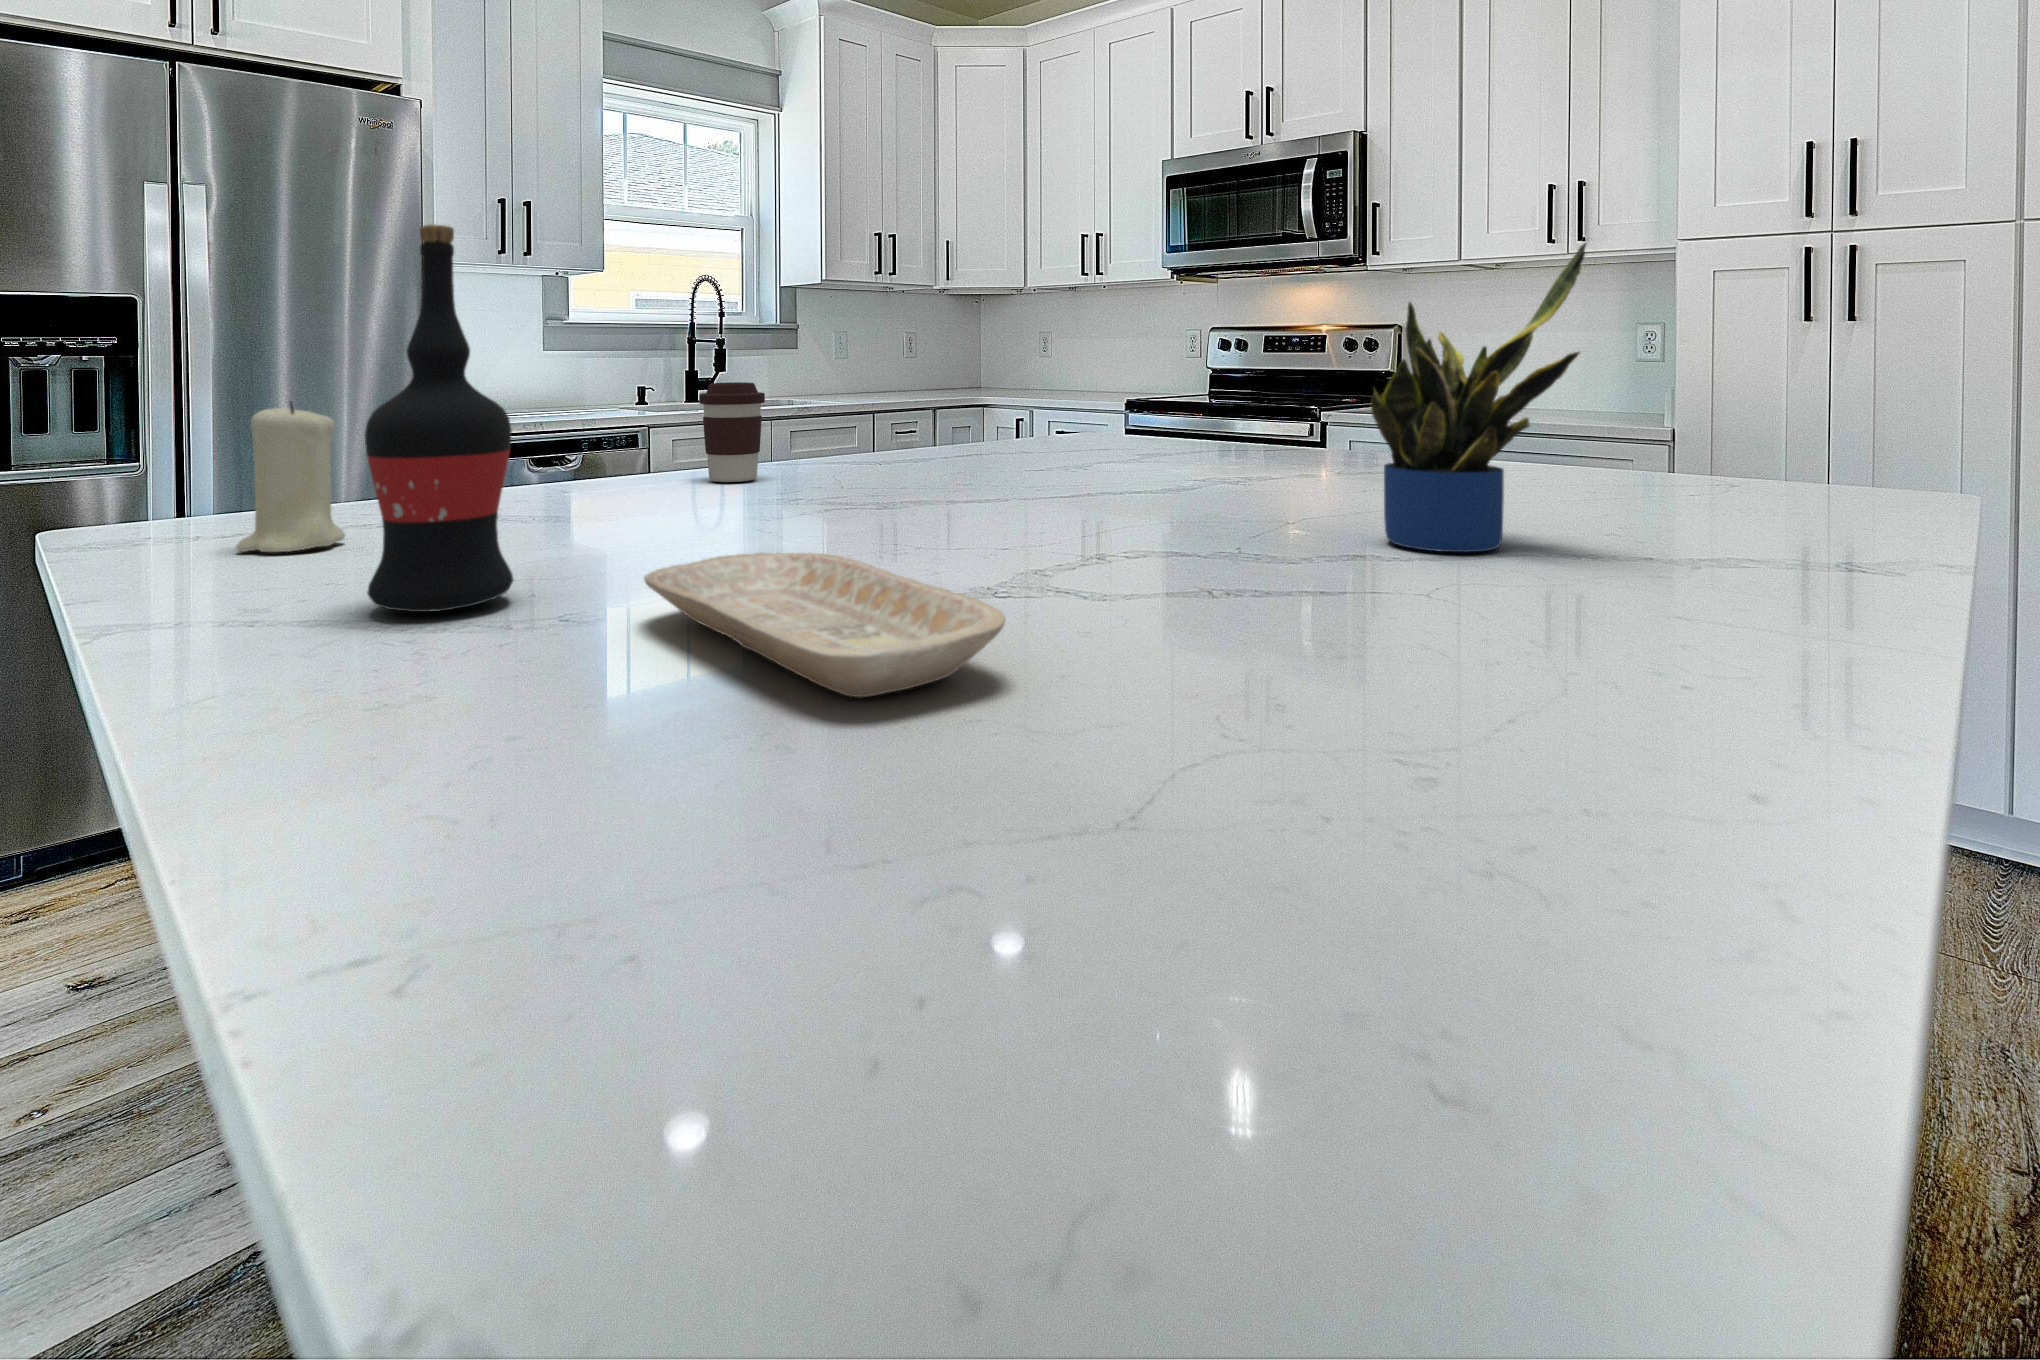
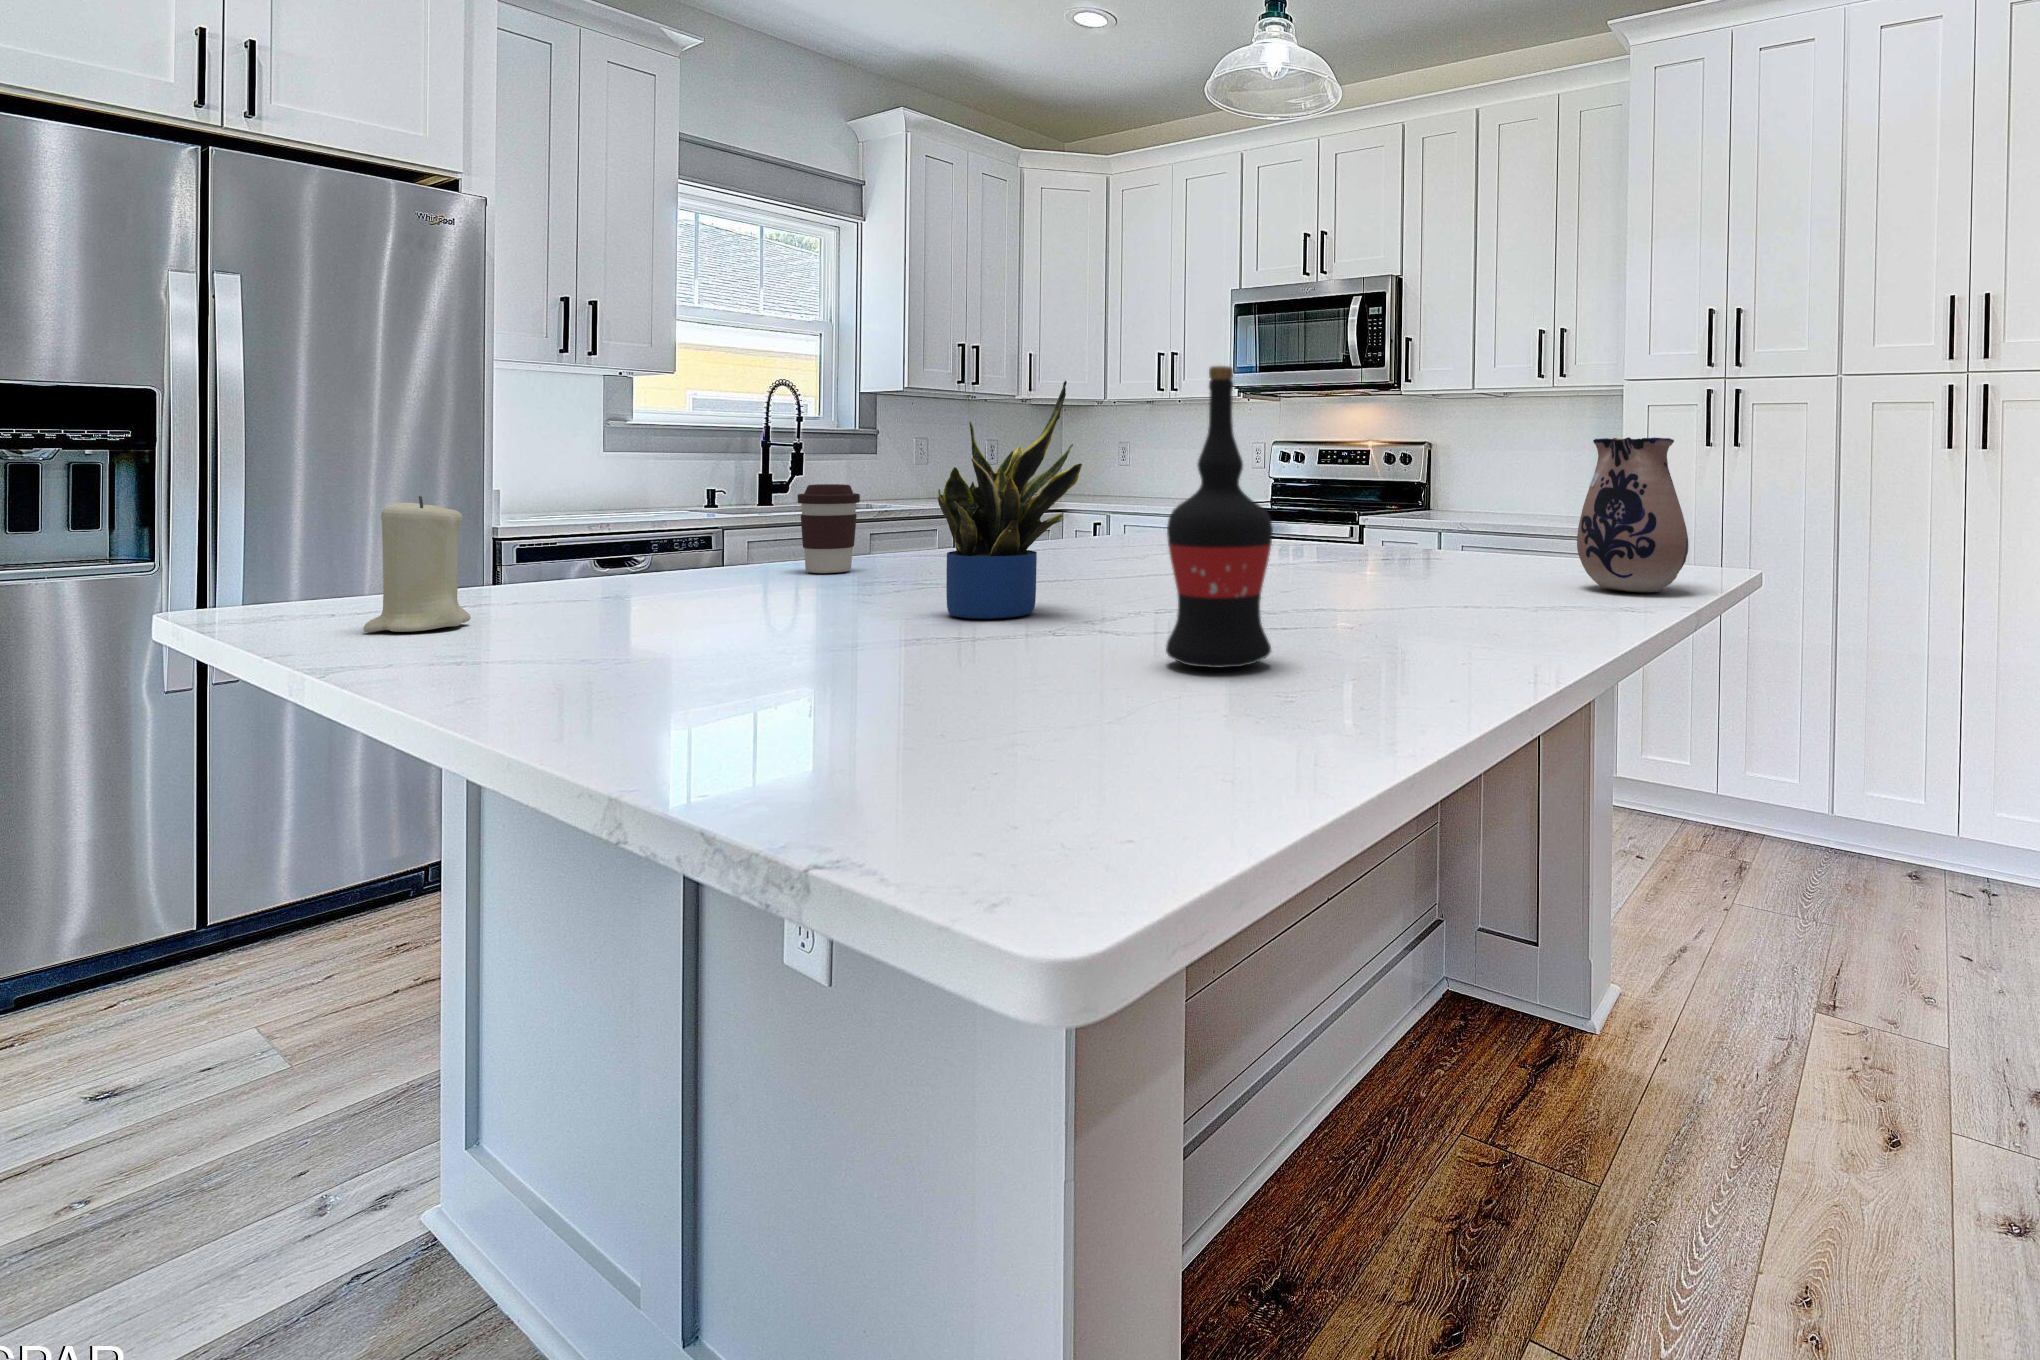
wine bottle: present [365,225,514,612] -> present [1166,366,1273,668]
potted plant: present [1371,243,1587,552] -> present [938,381,1082,619]
ceramic pitcher: none [1668,305,1845,519] -> present [1577,437,1688,592]
tray: present [644,553,1006,697] -> none [781,618,1068,708]

